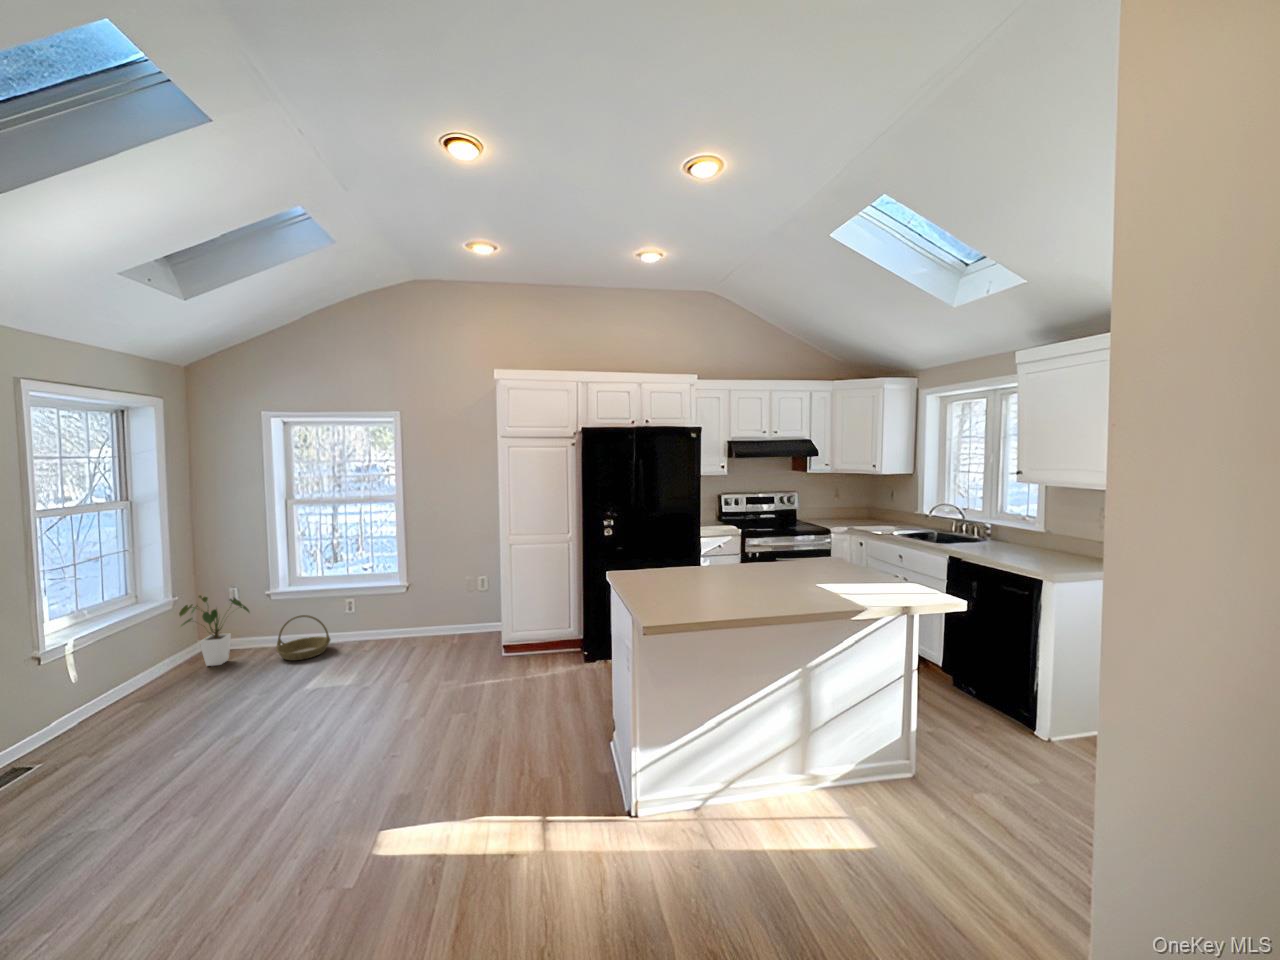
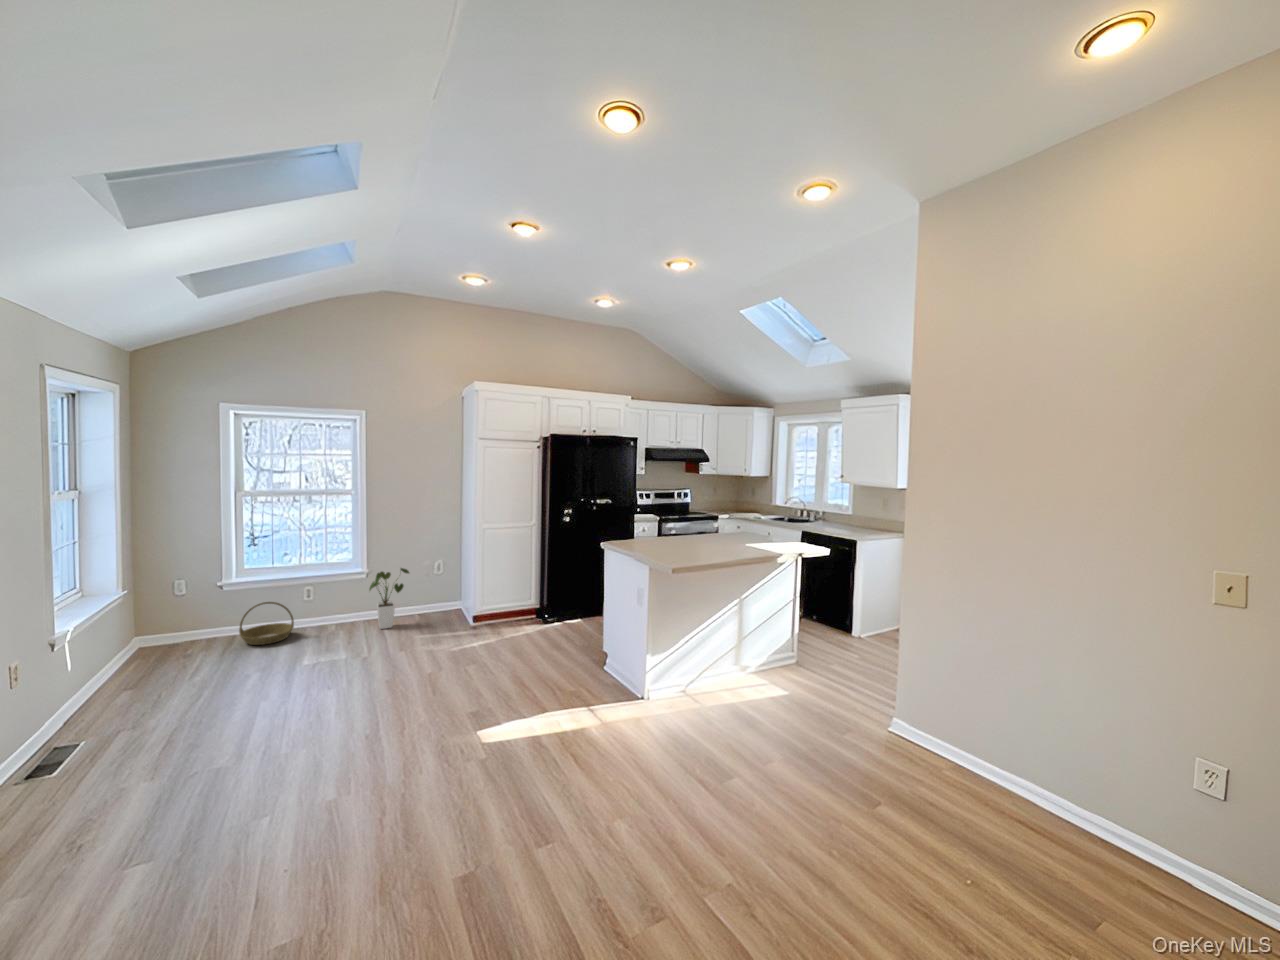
house plant: present [179,595,249,666] -> present [369,568,409,629]

